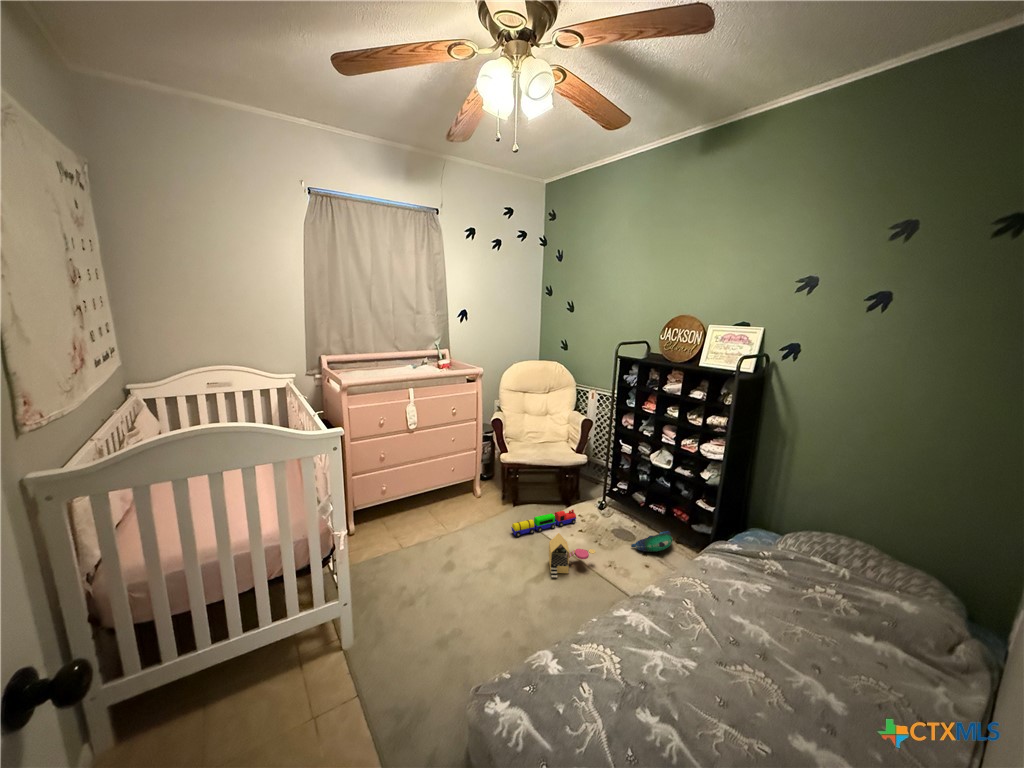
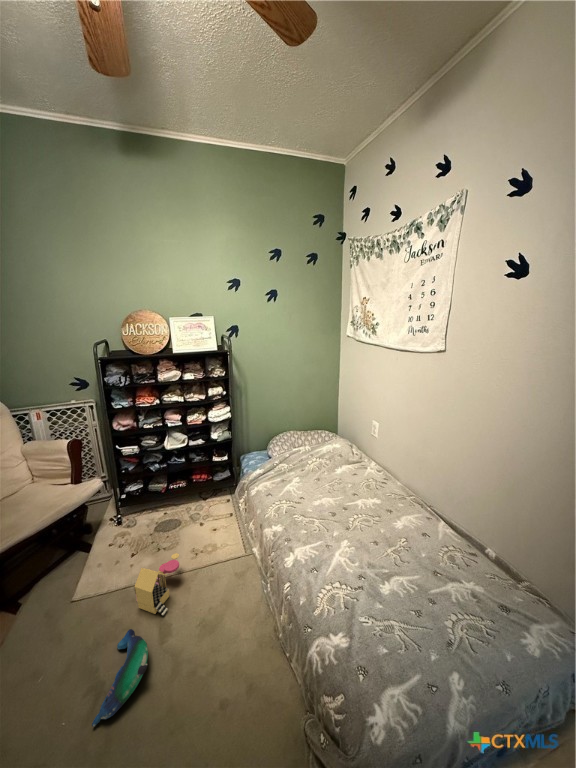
toy train: present [511,509,576,537] -> none [49,543,113,632]
plush toy: present [631,531,672,552] -> present [92,629,148,727]

